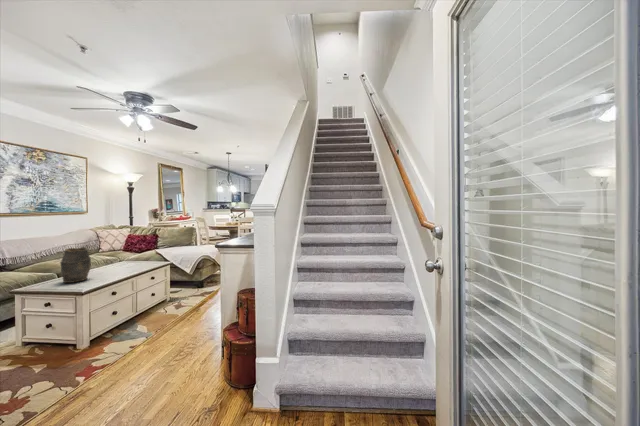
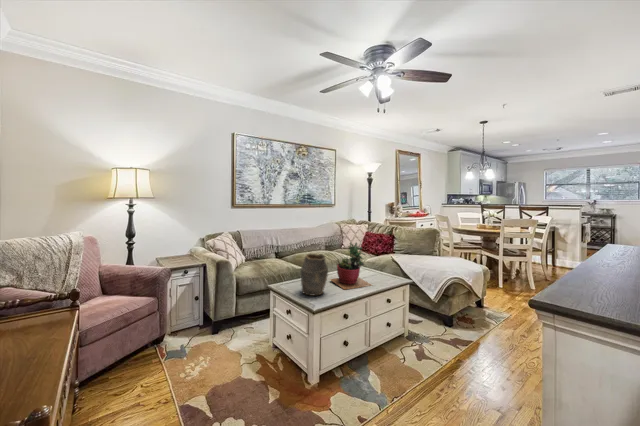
succulent plant: none [91,236,136,274] -> present [330,243,371,290]

